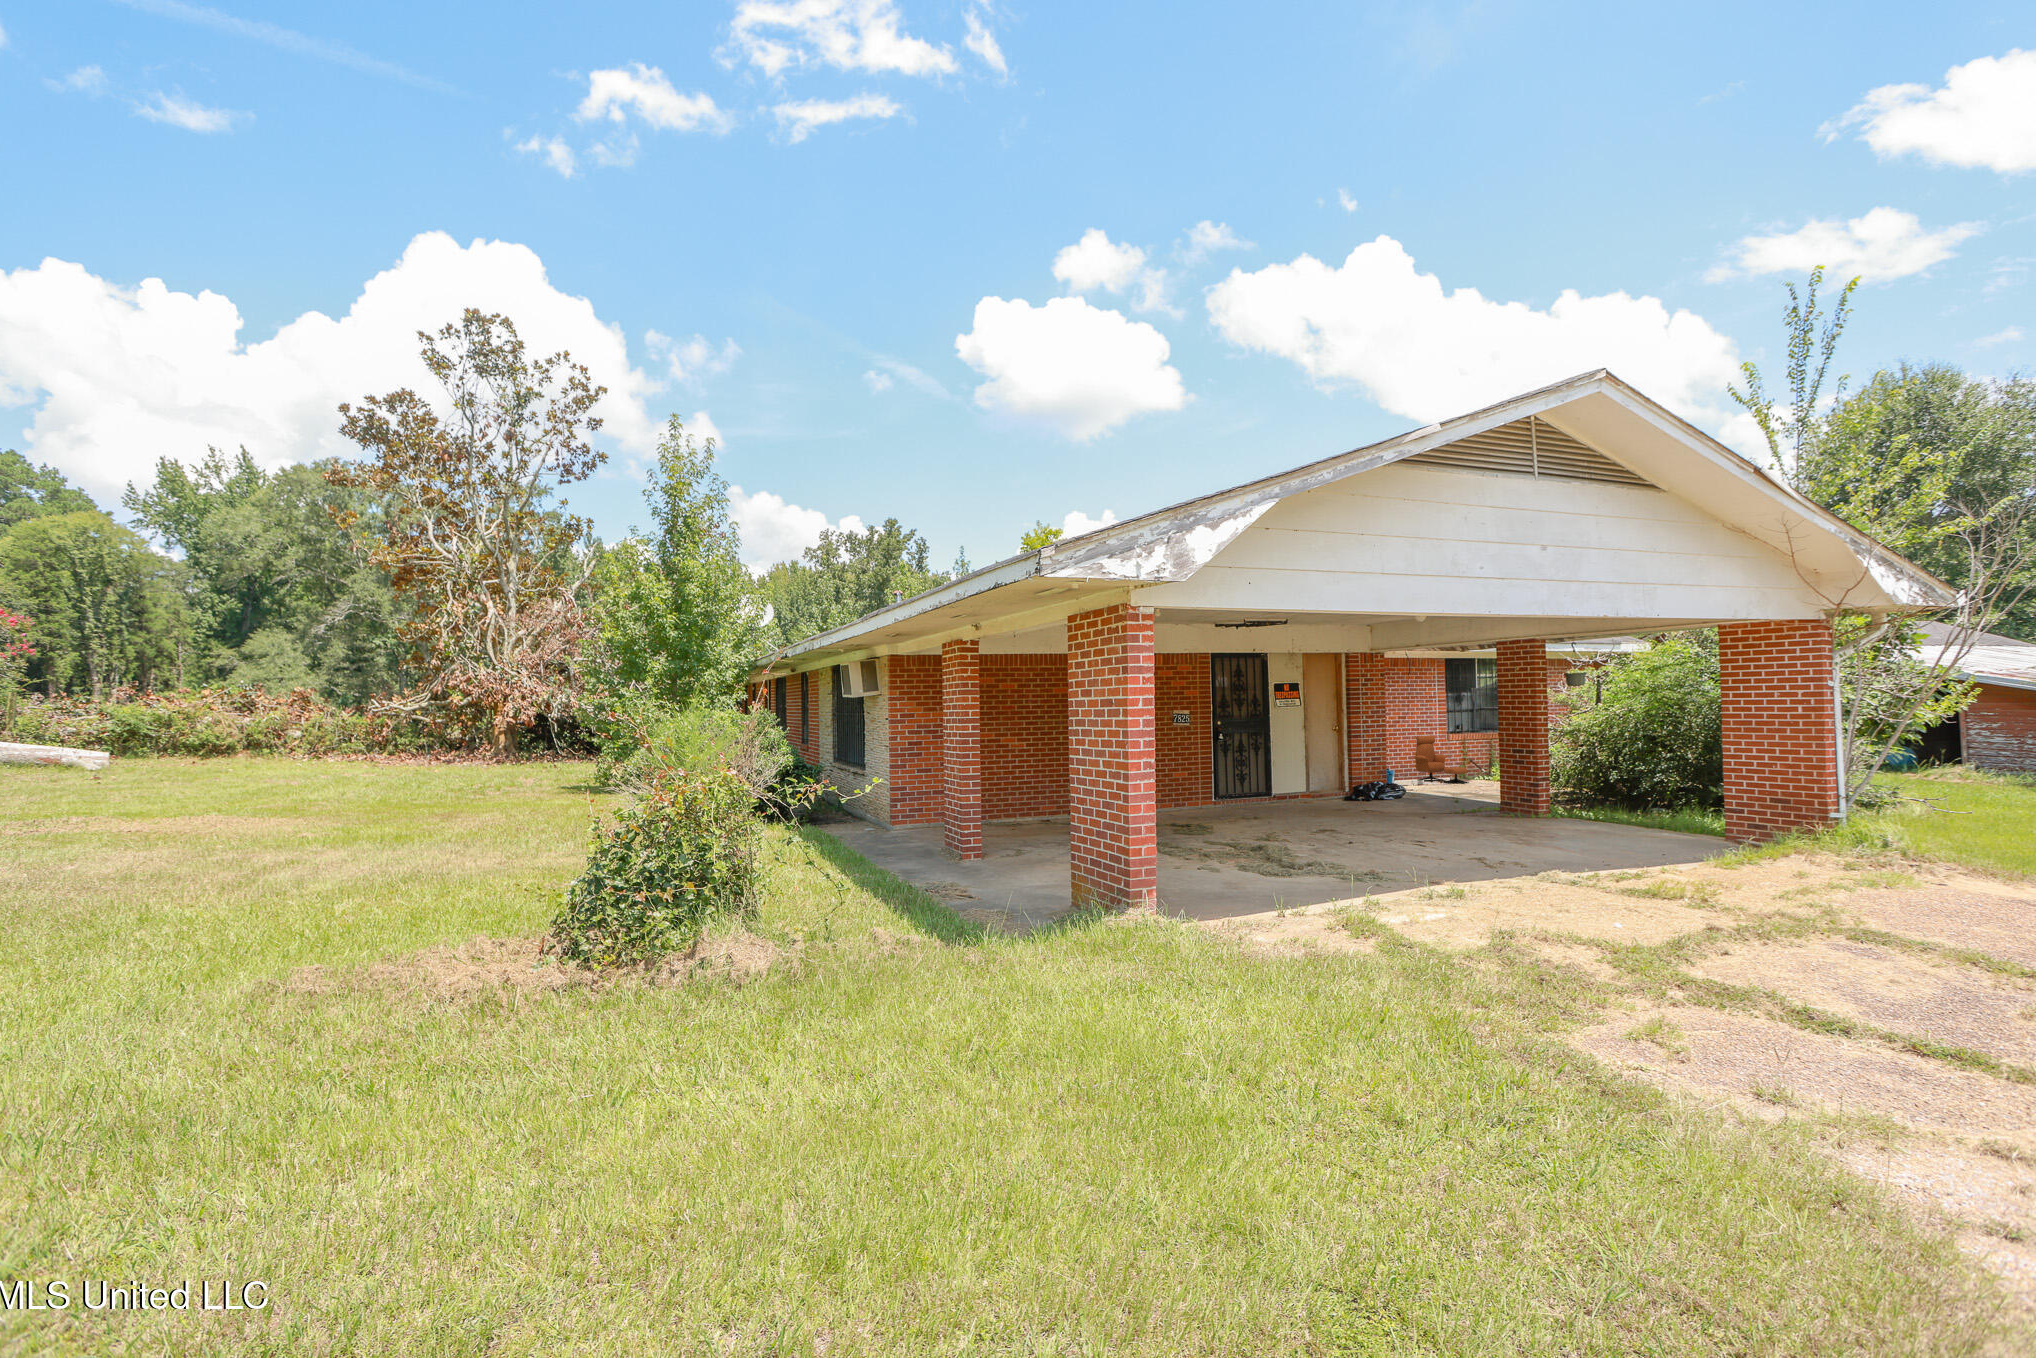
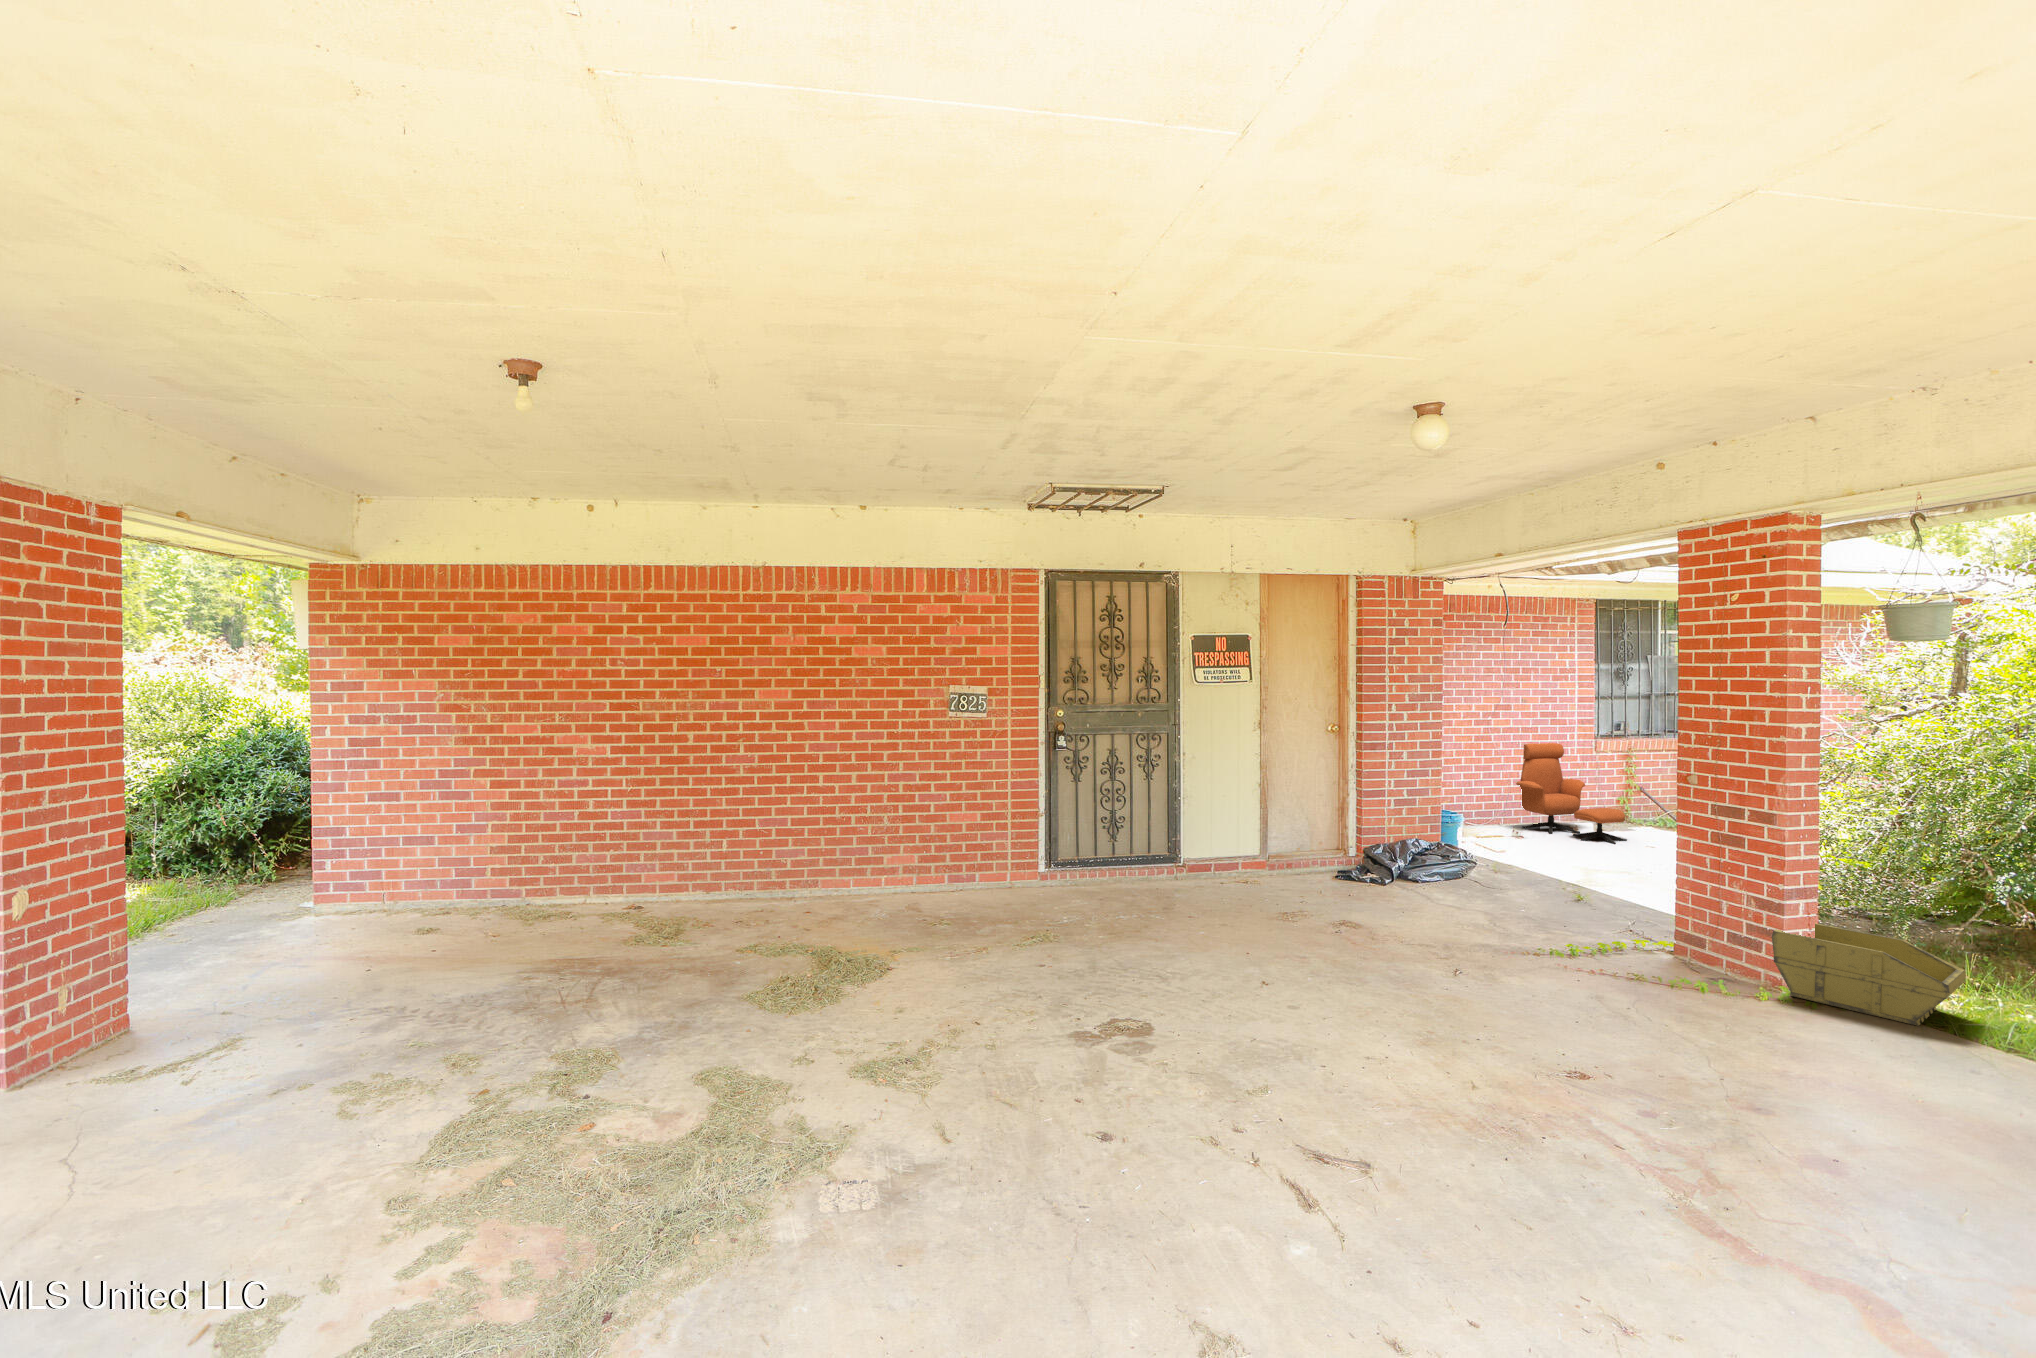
storage bin: none [1536,790,1597,818] -> present [1772,923,1966,1026]

